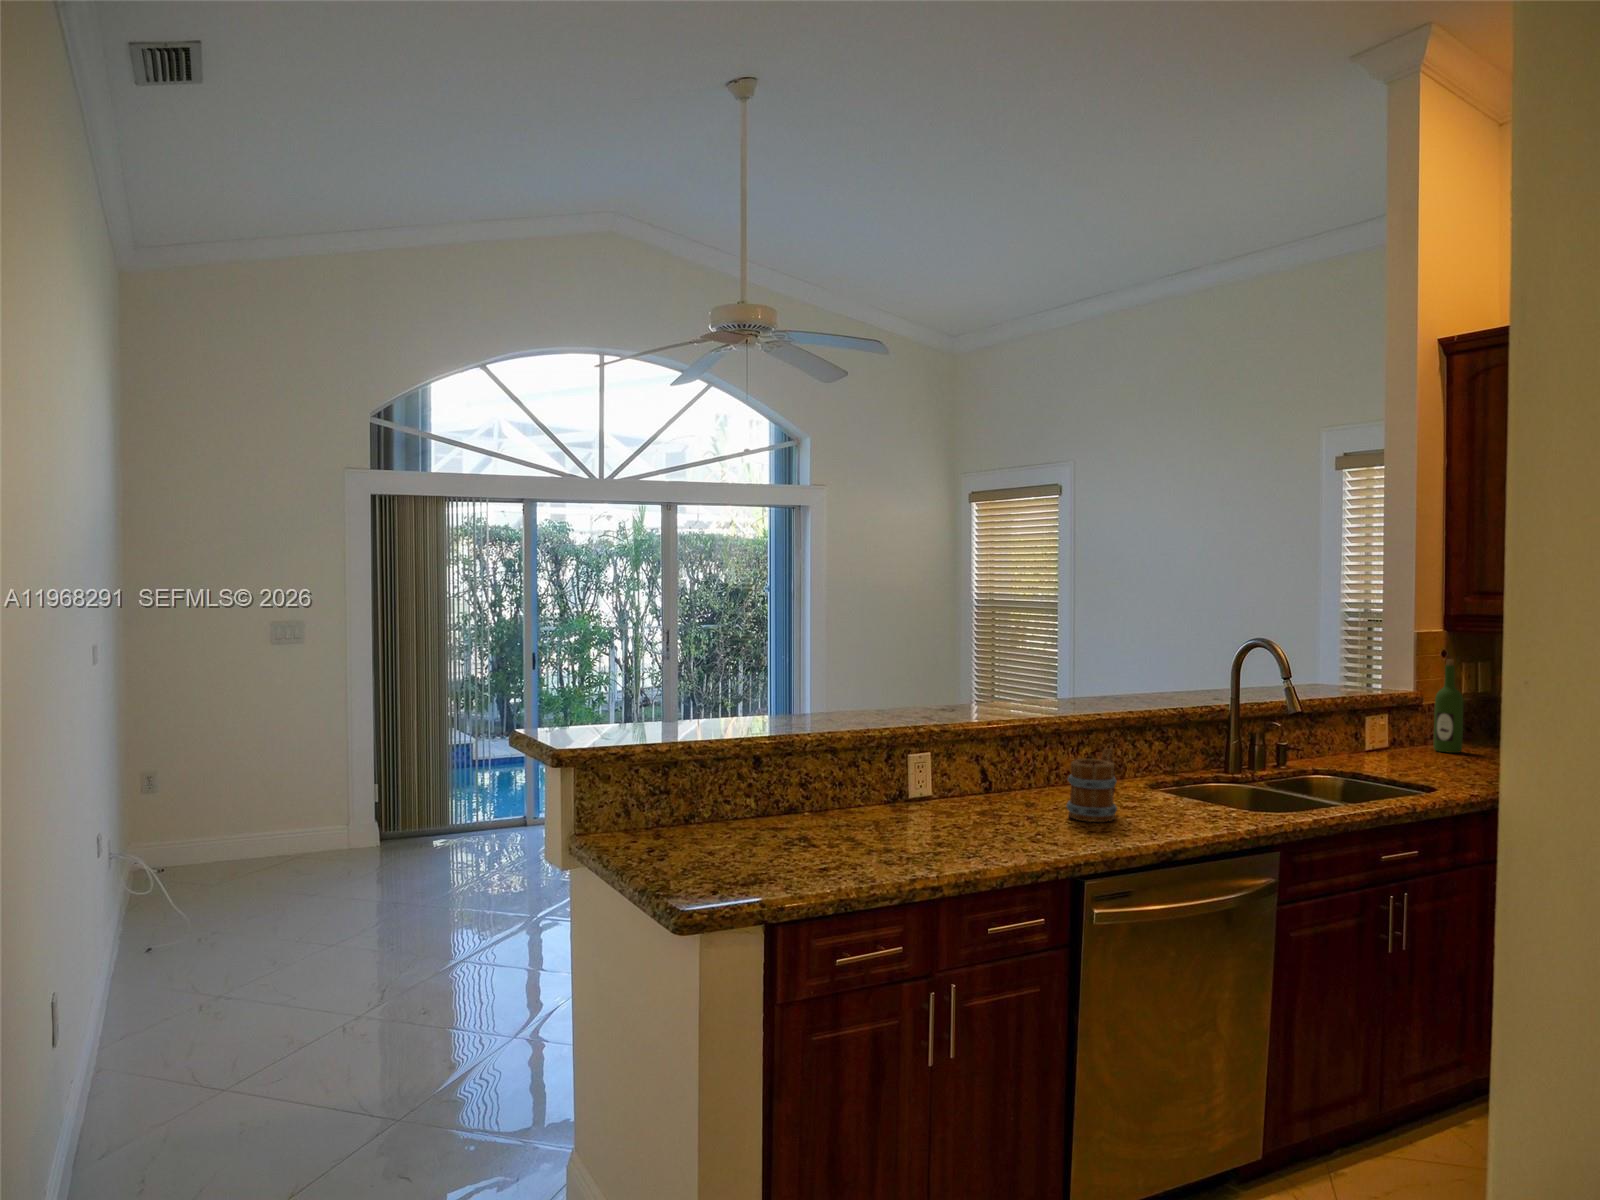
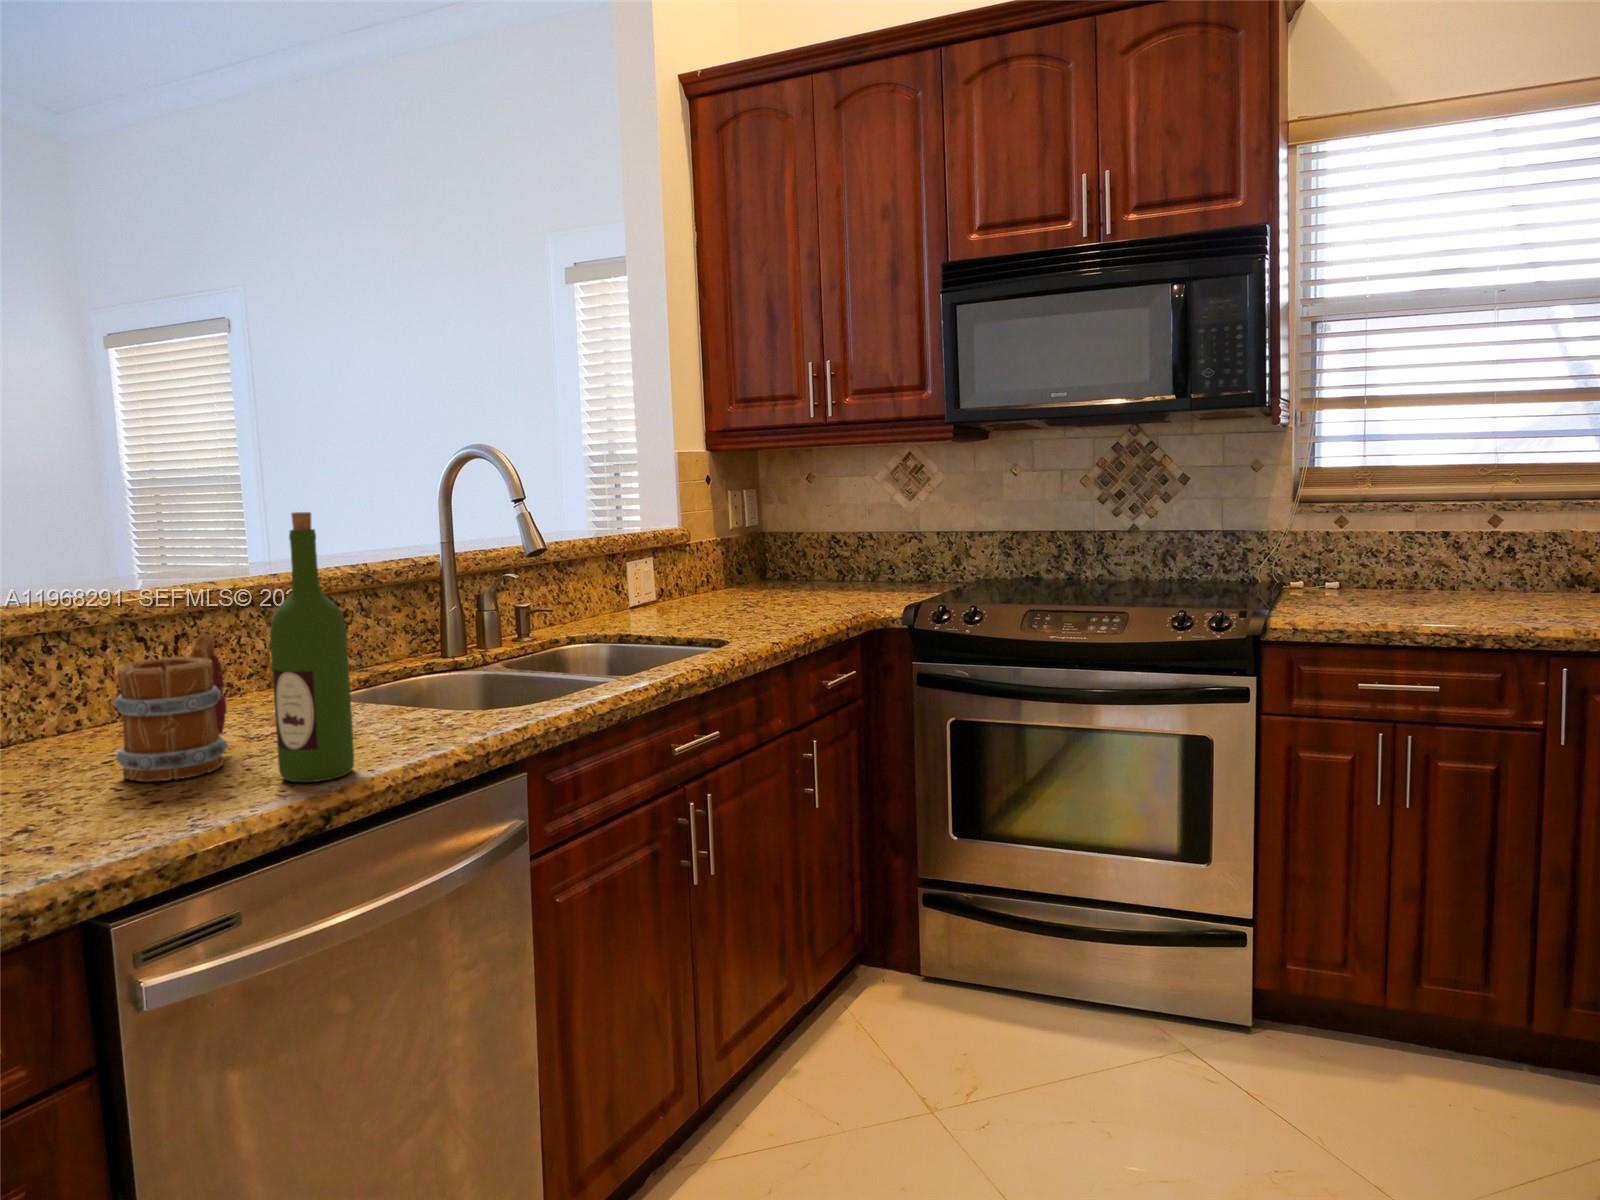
wine bottle: present [1434,659,1463,753] -> present [270,512,354,782]

